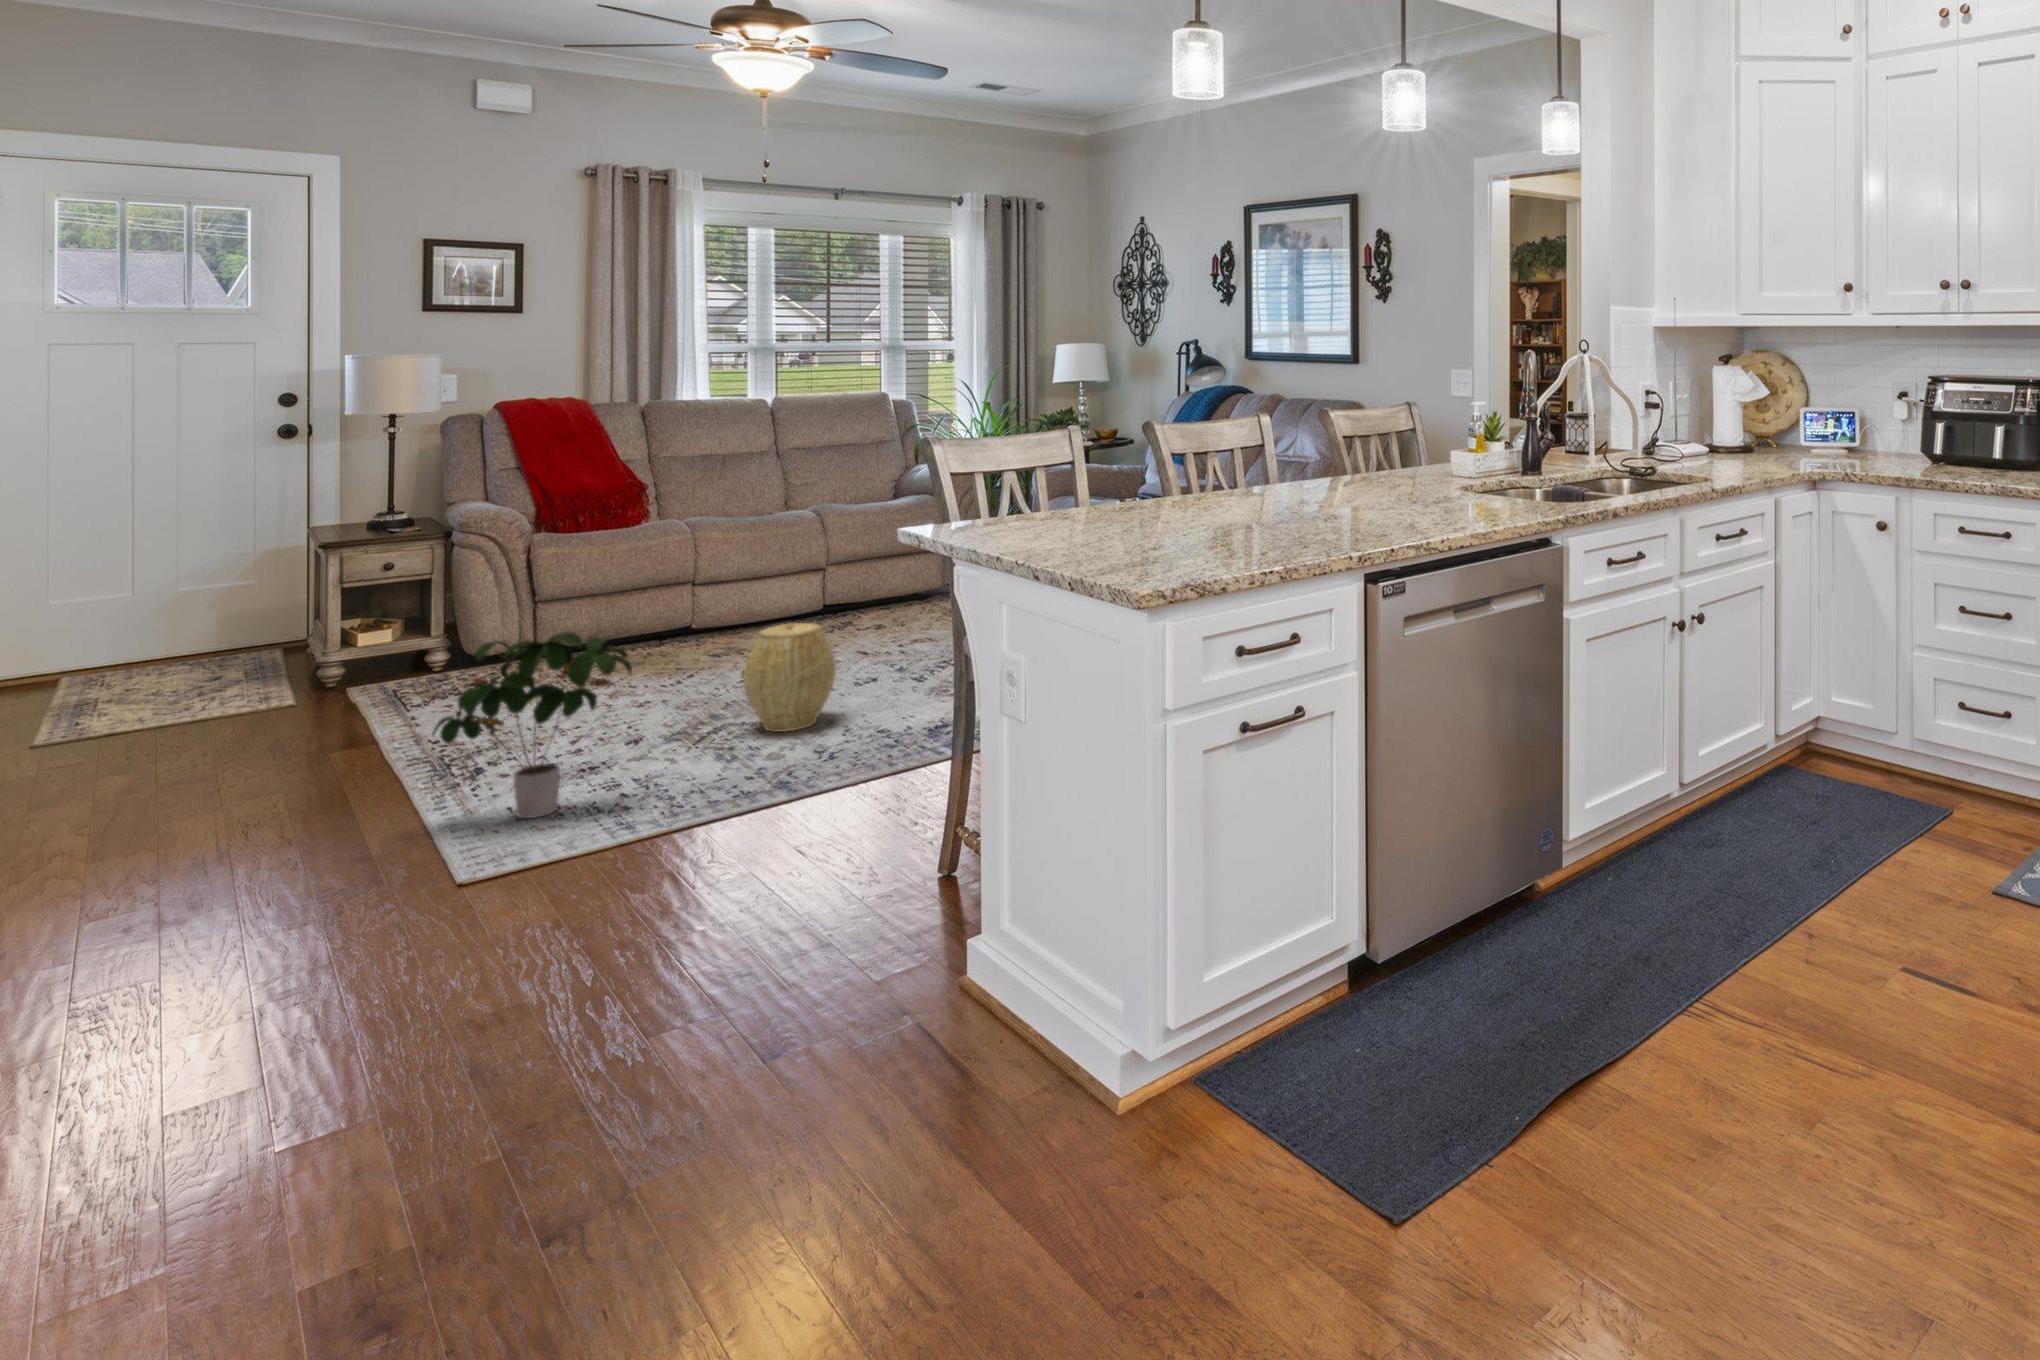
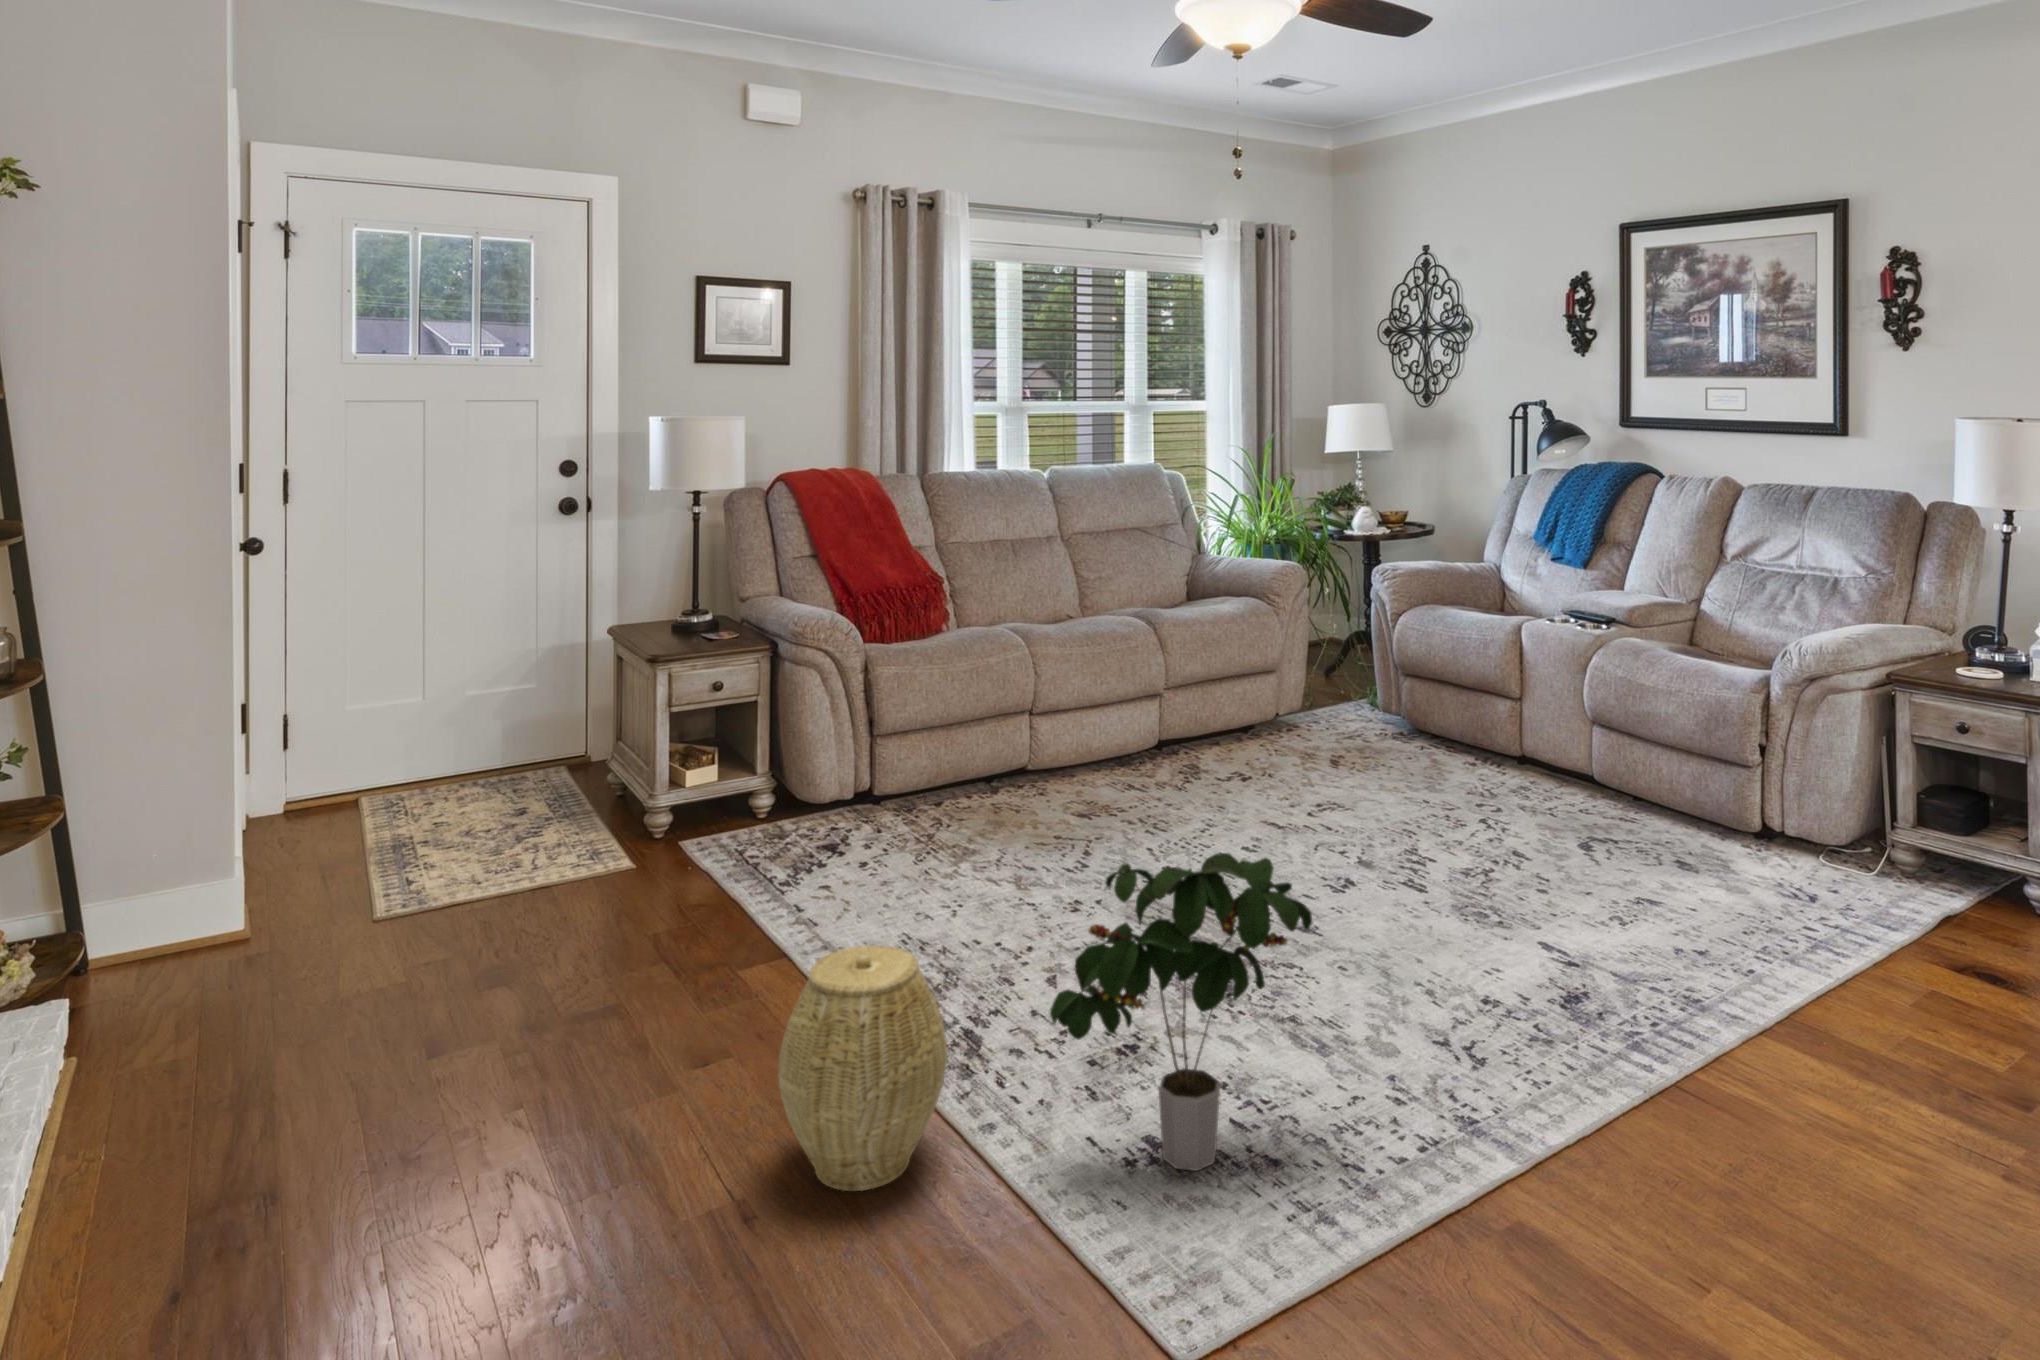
woven basket: present [743,623,836,732] -> present [778,945,947,1191]

